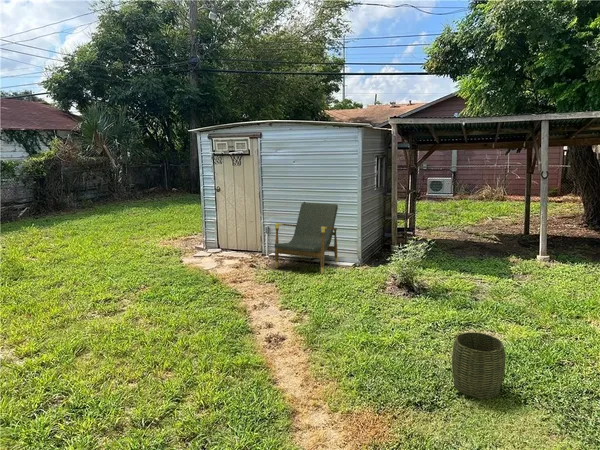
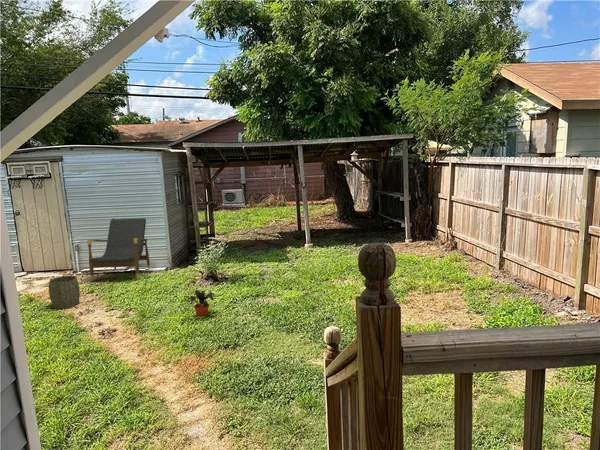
potted plant: none [369,306,409,341] -> present [187,290,214,315]
woven basket: present [452,332,505,399] -> present [49,276,80,309]

